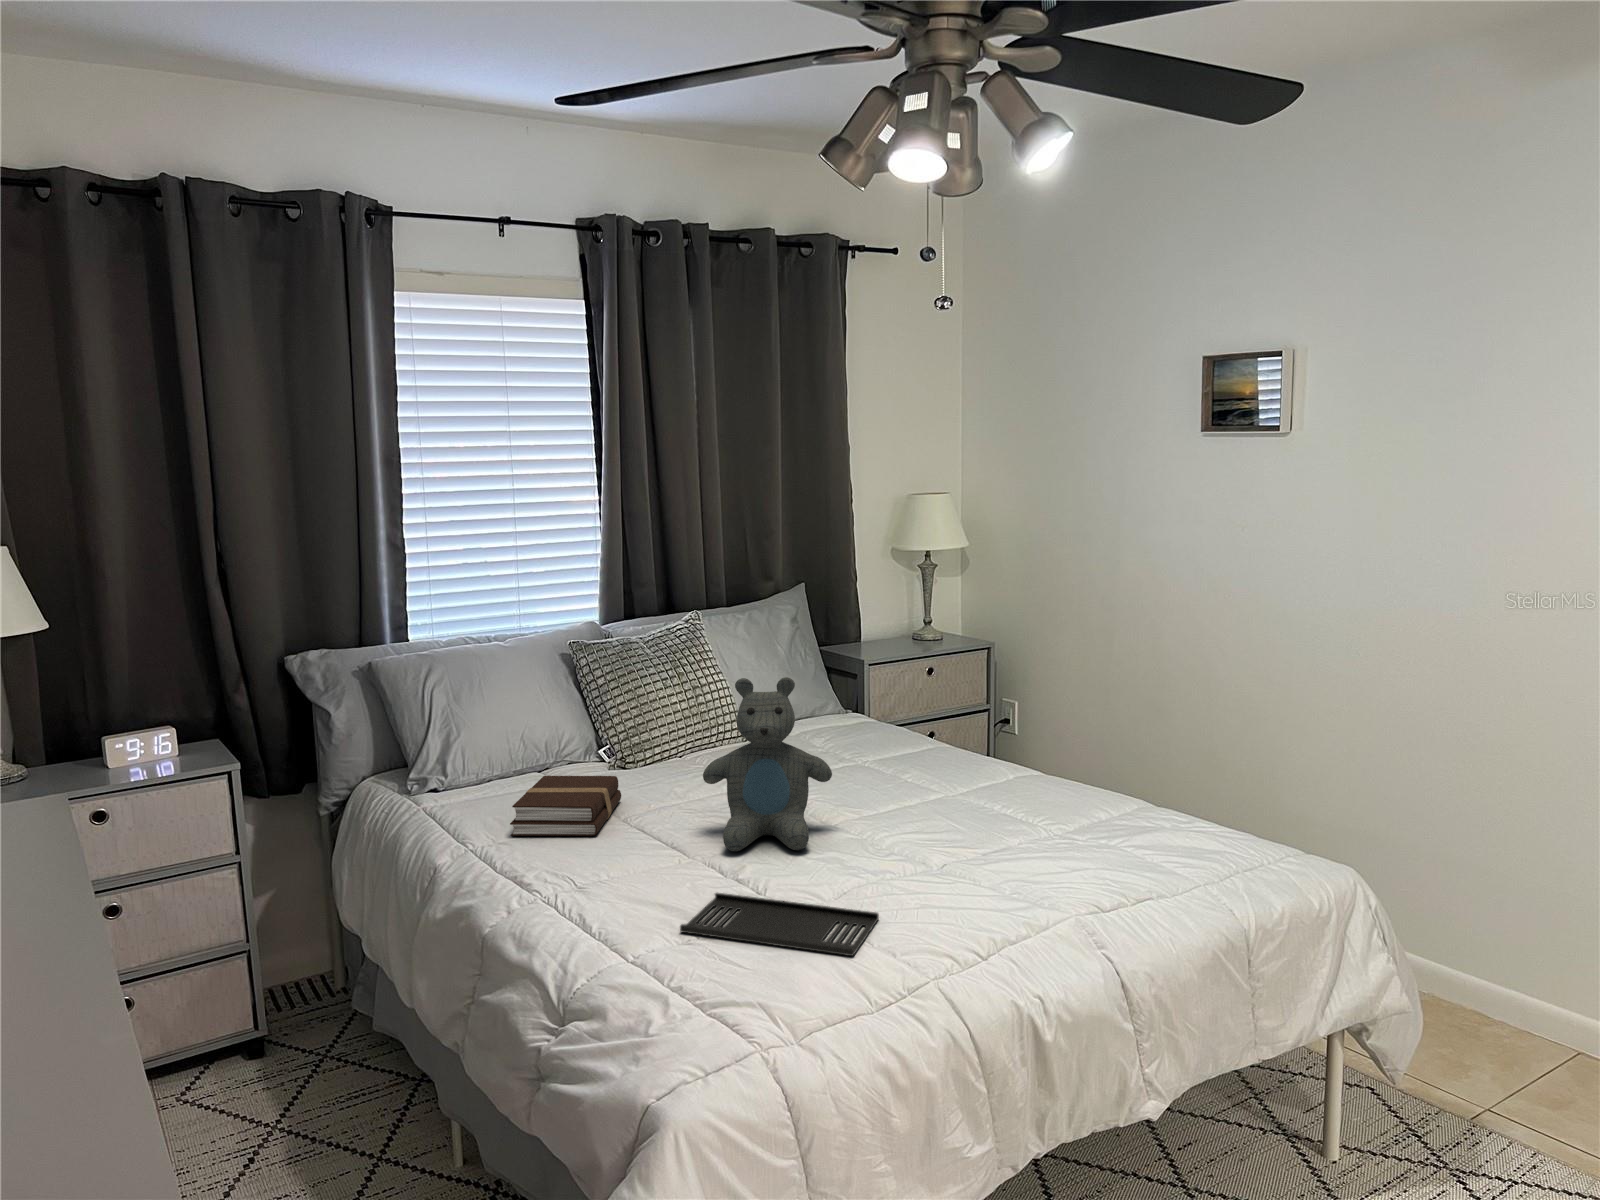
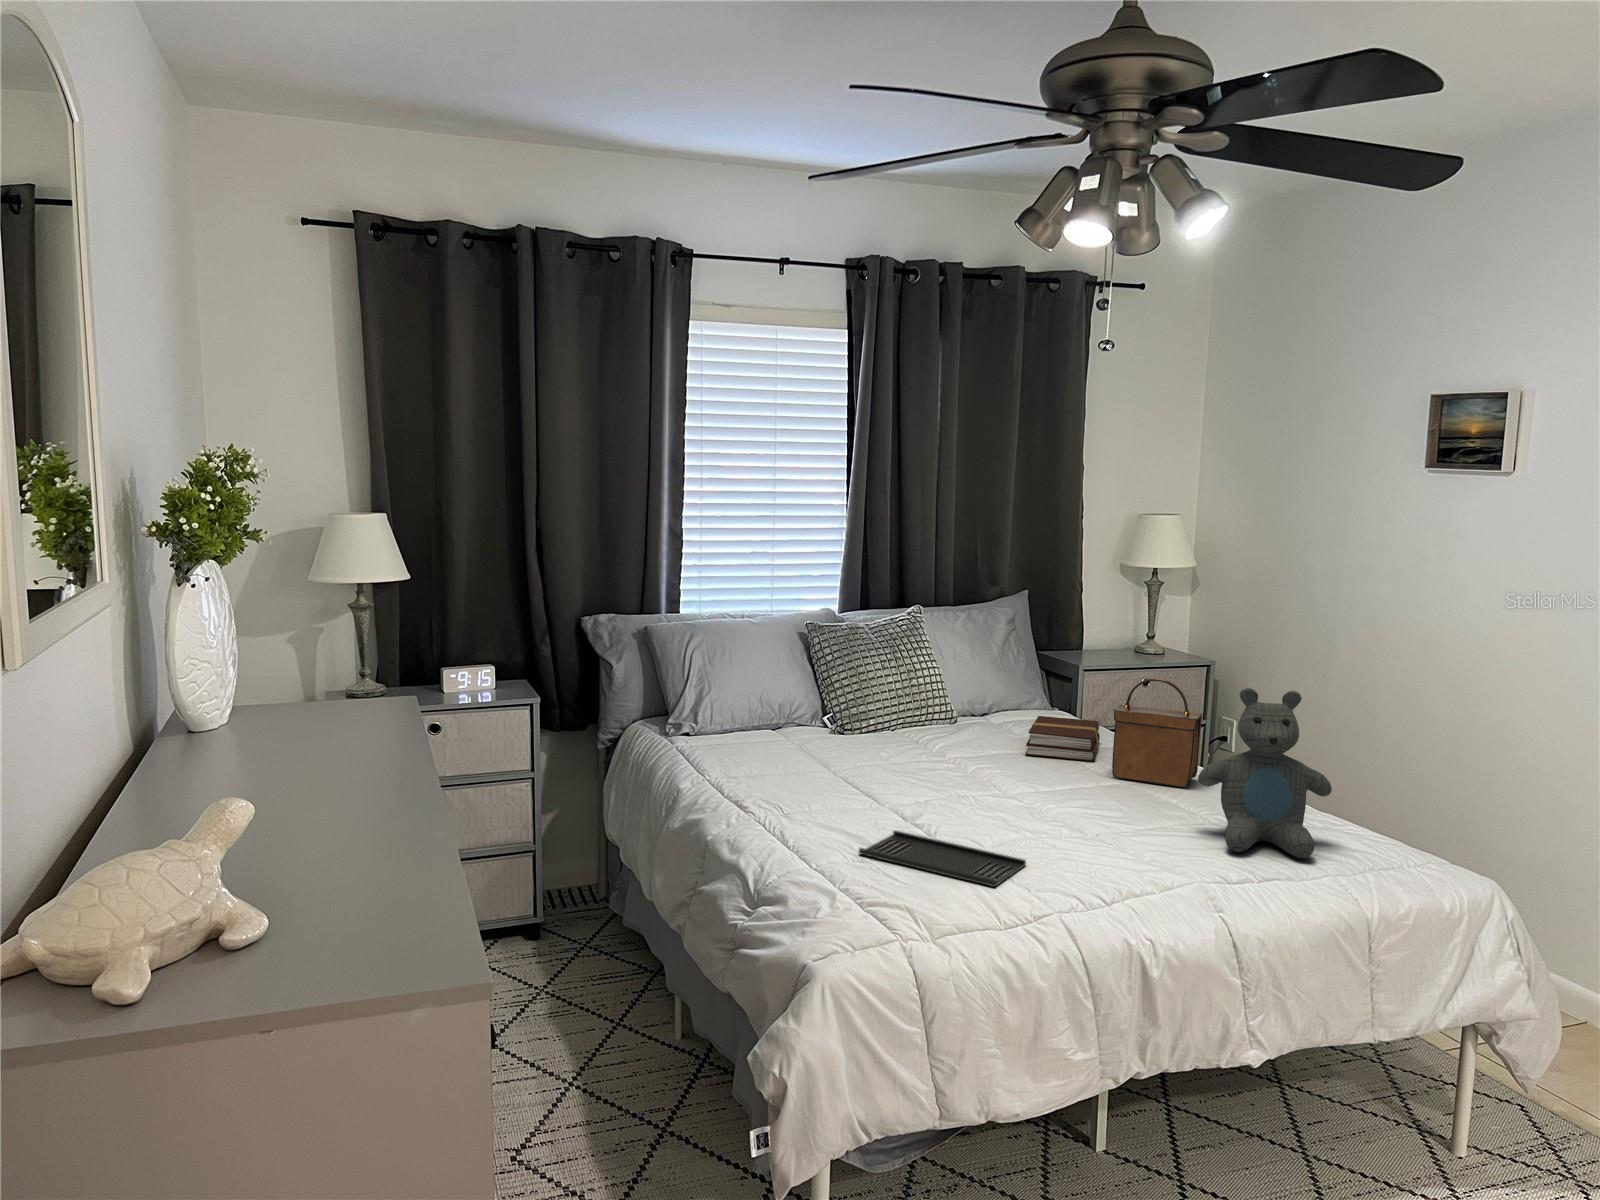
handbag: none [932,675,1023,792] -> present [1112,678,1202,788]
teddy bear: present [703,677,832,851] -> present [1198,688,1332,859]
book: present [510,776,621,836] -> present [1026,716,1100,761]

